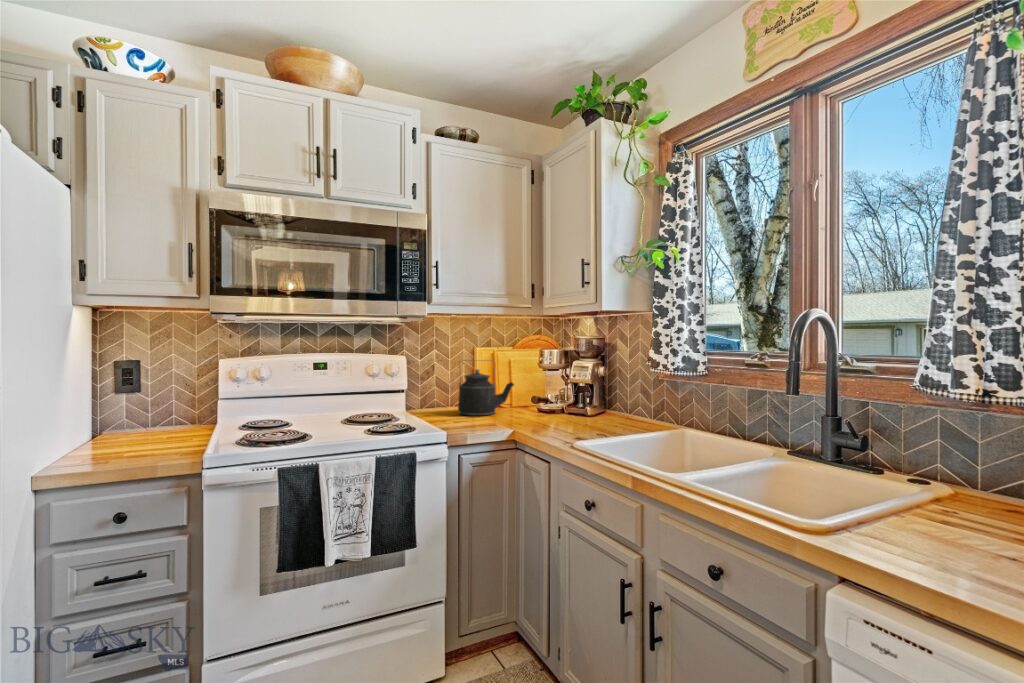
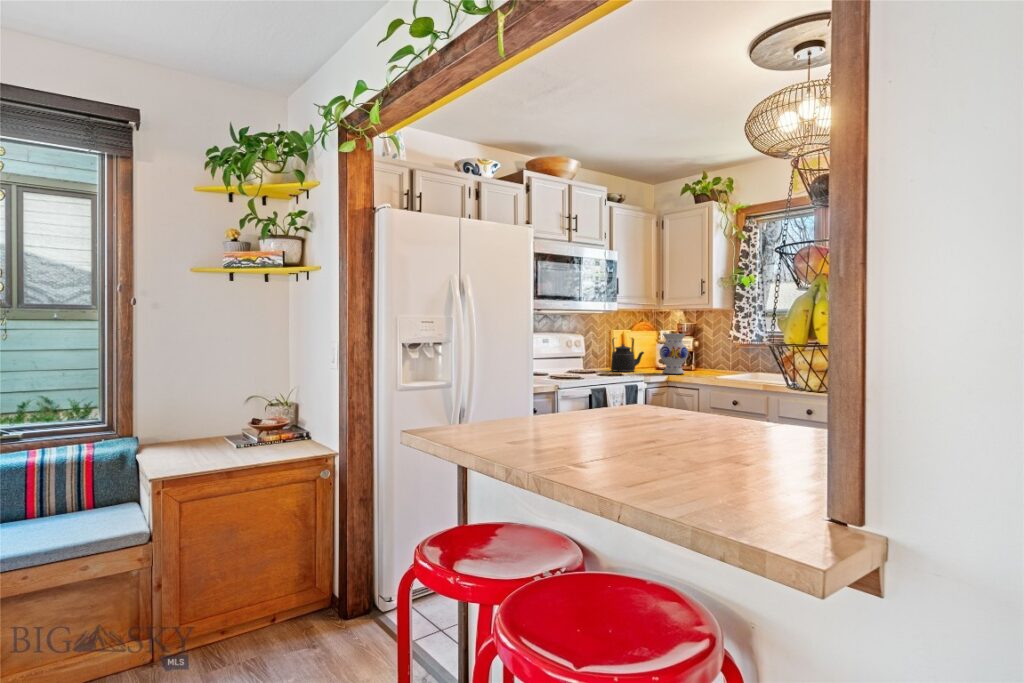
vase: none [513,354,561,426] -> present [659,334,688,374]

